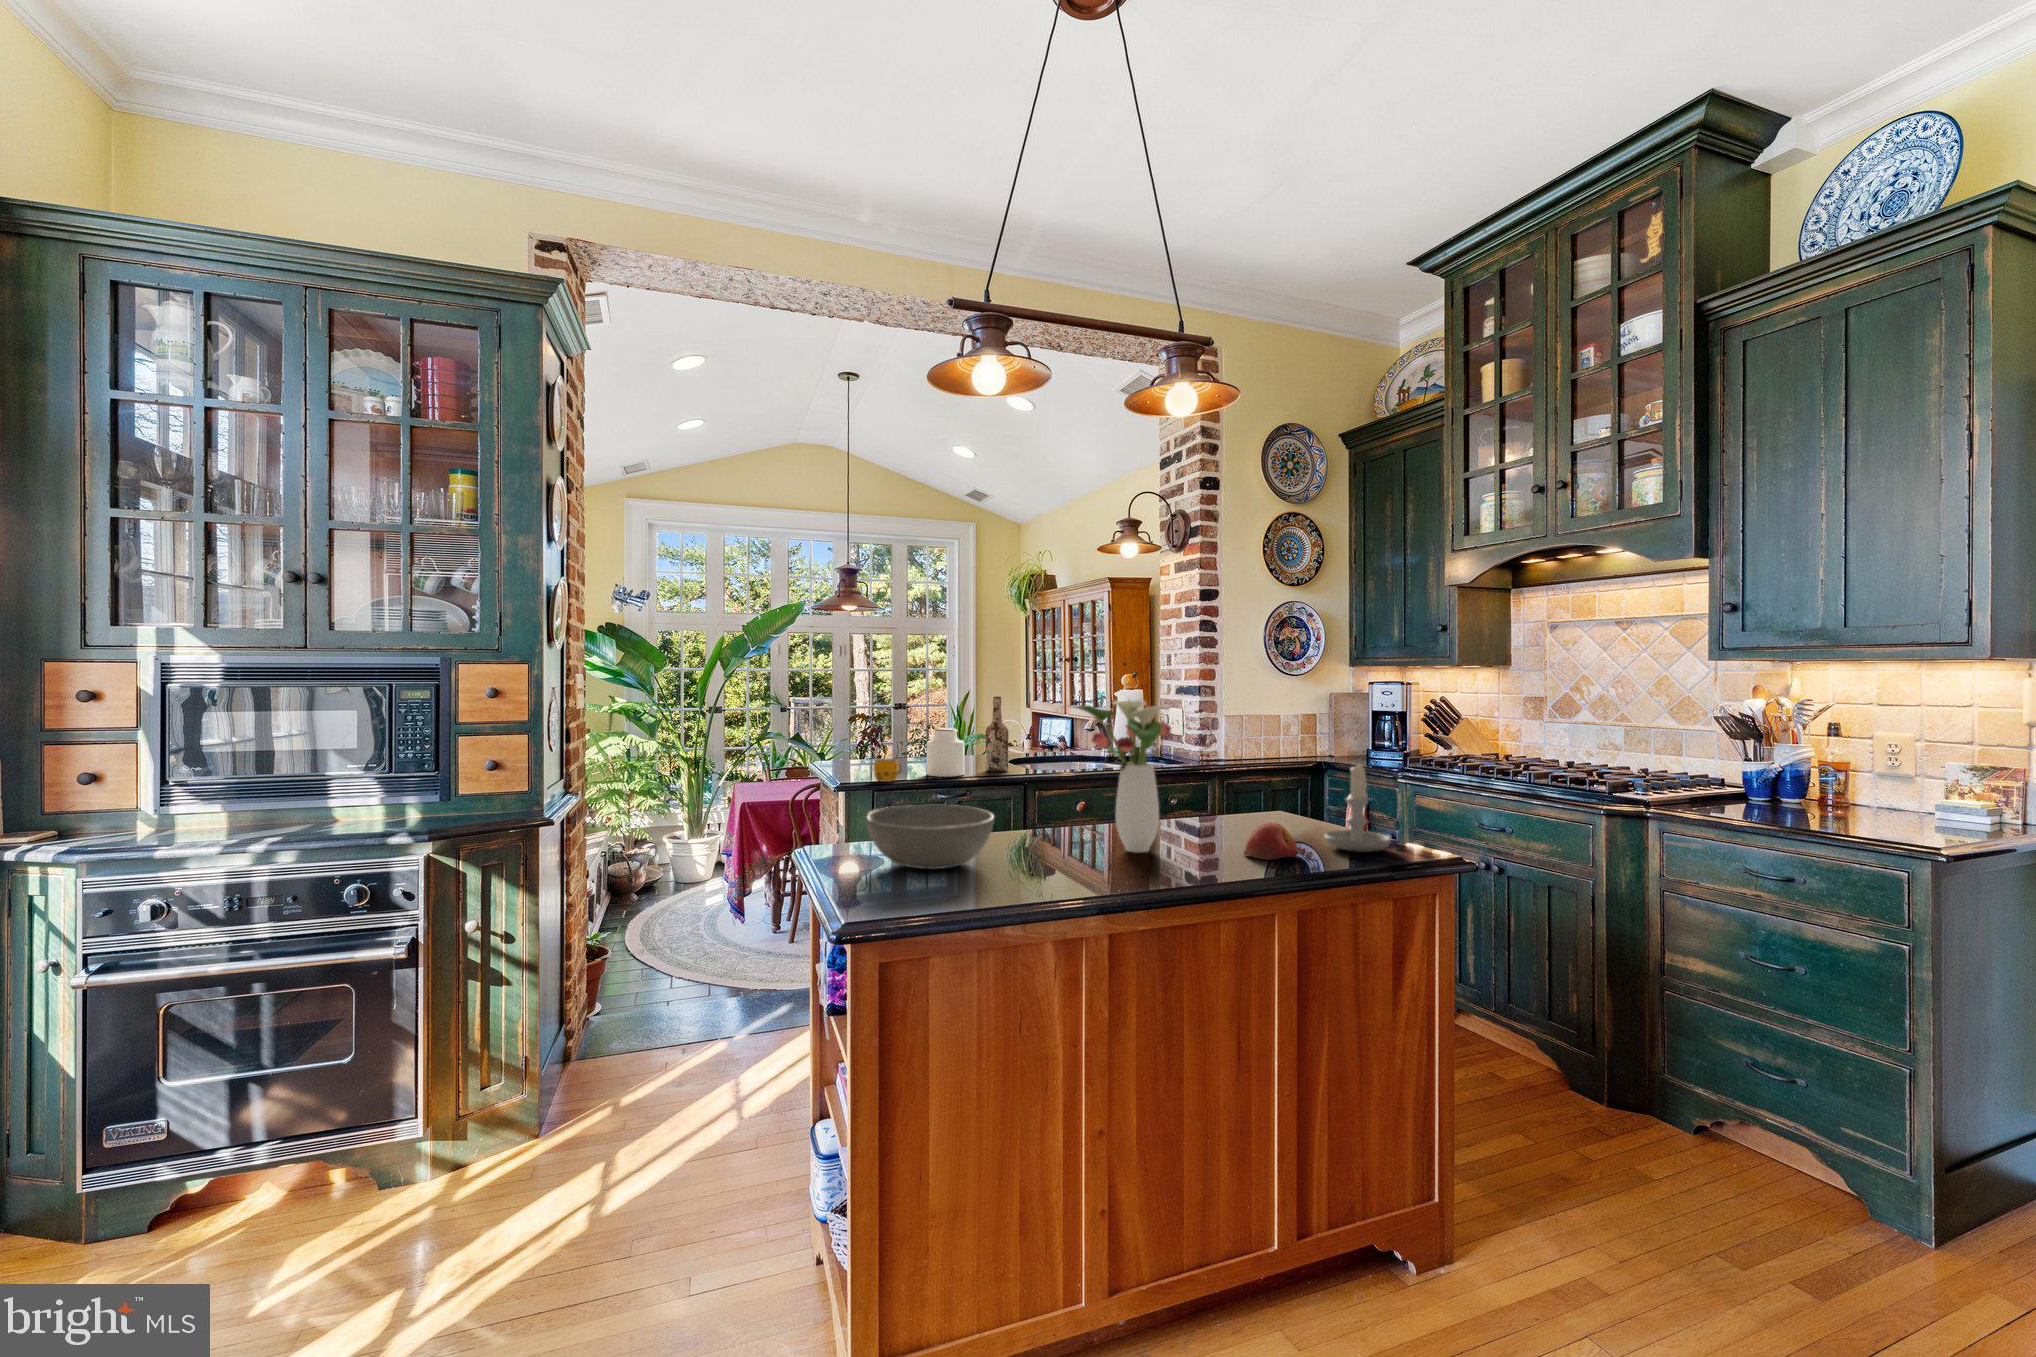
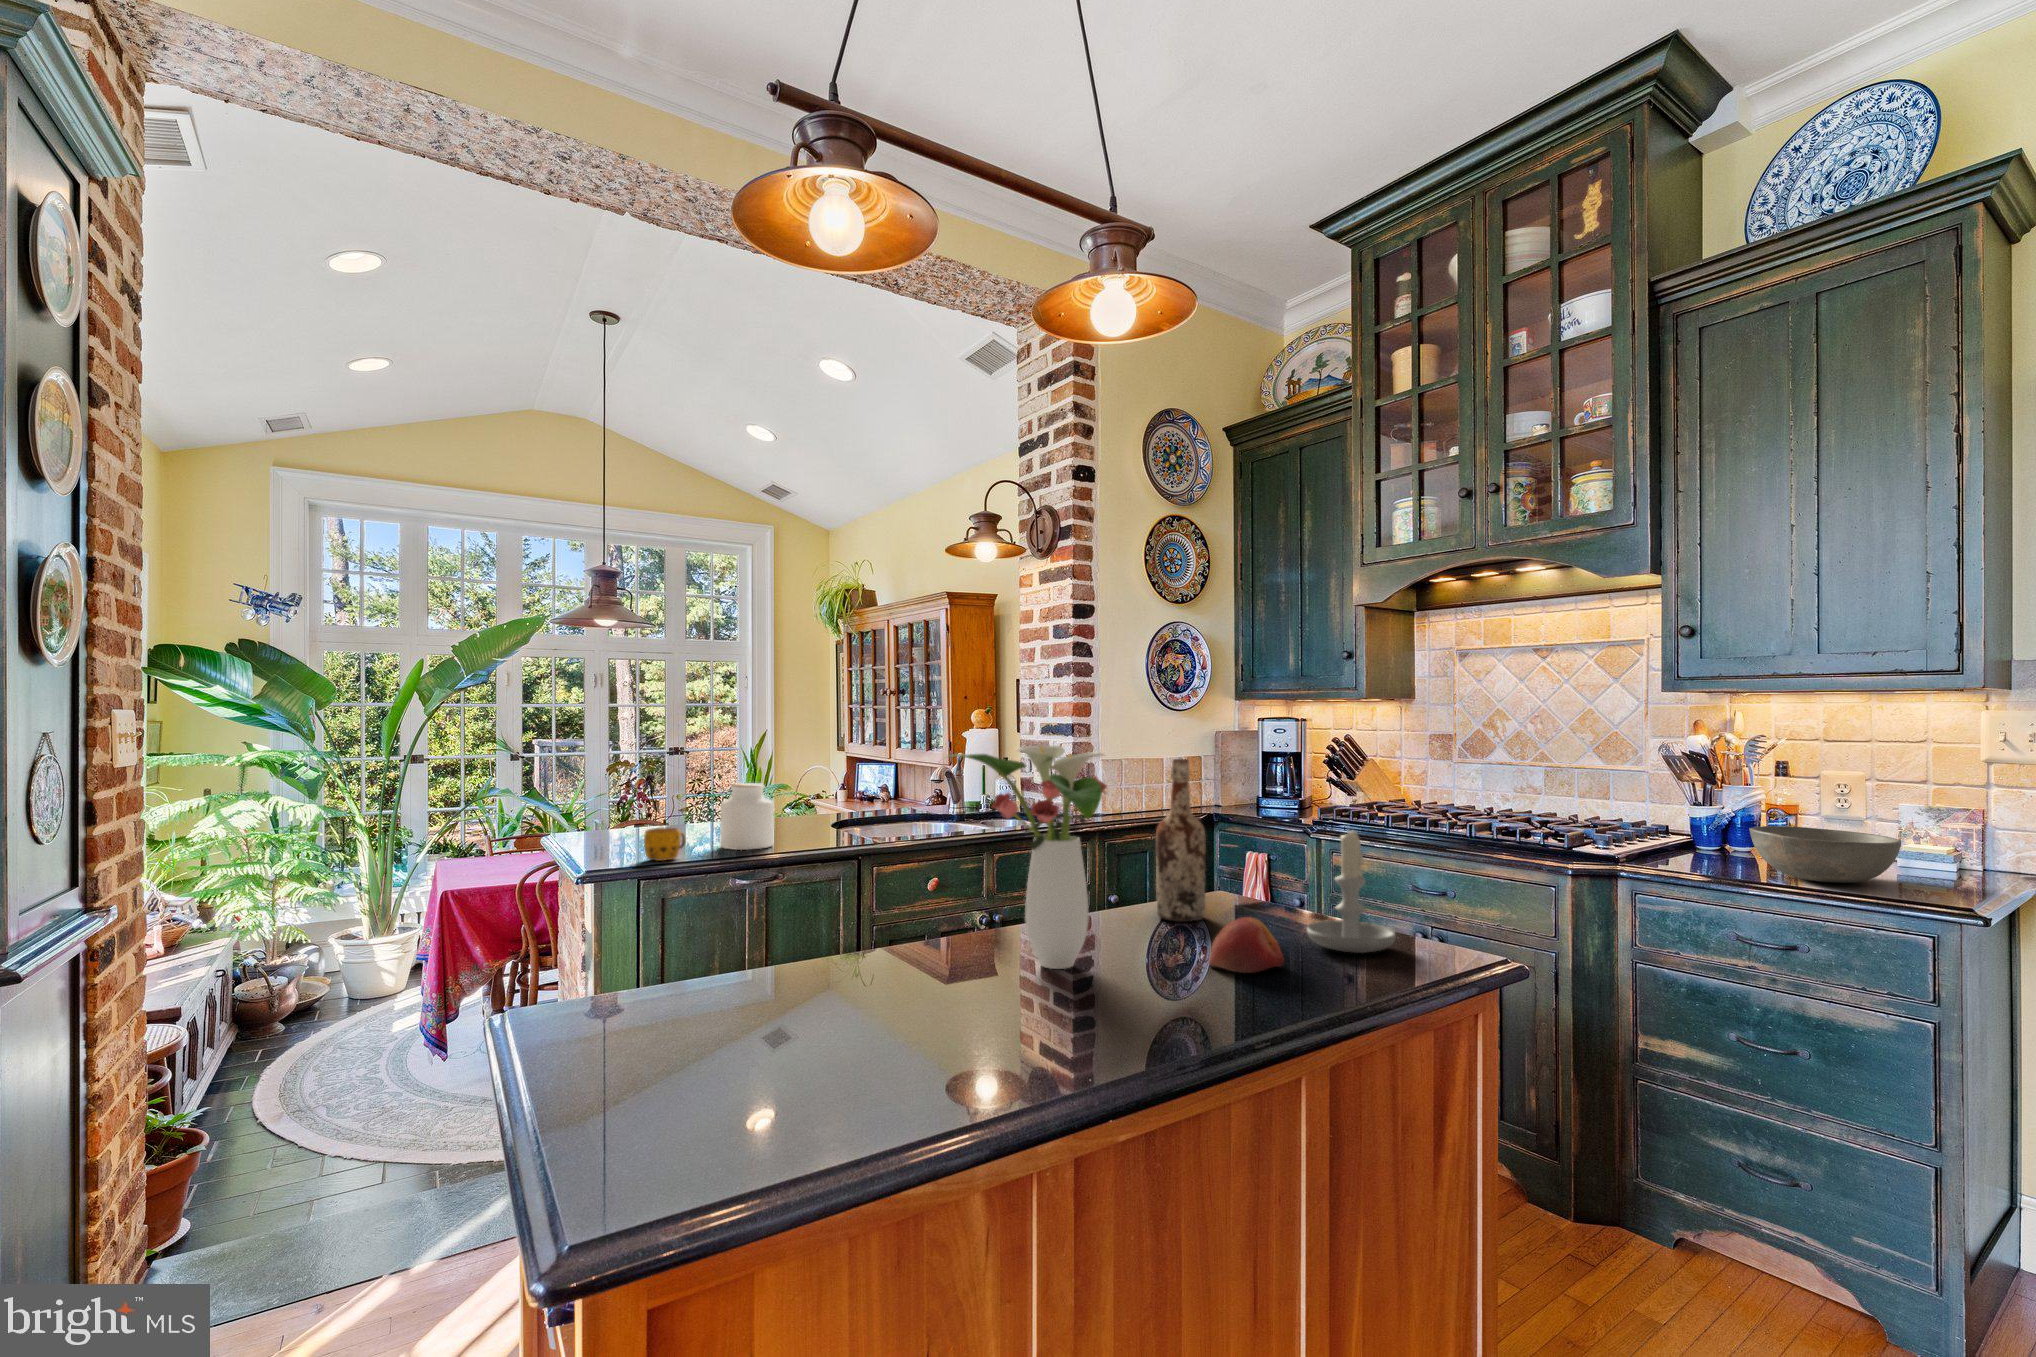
wine bottle: present [986,697,1009,771] -> present [1156,759,1206,922]
bowl: present [866,805,994,869] -> present [1749,826,1901,883]

